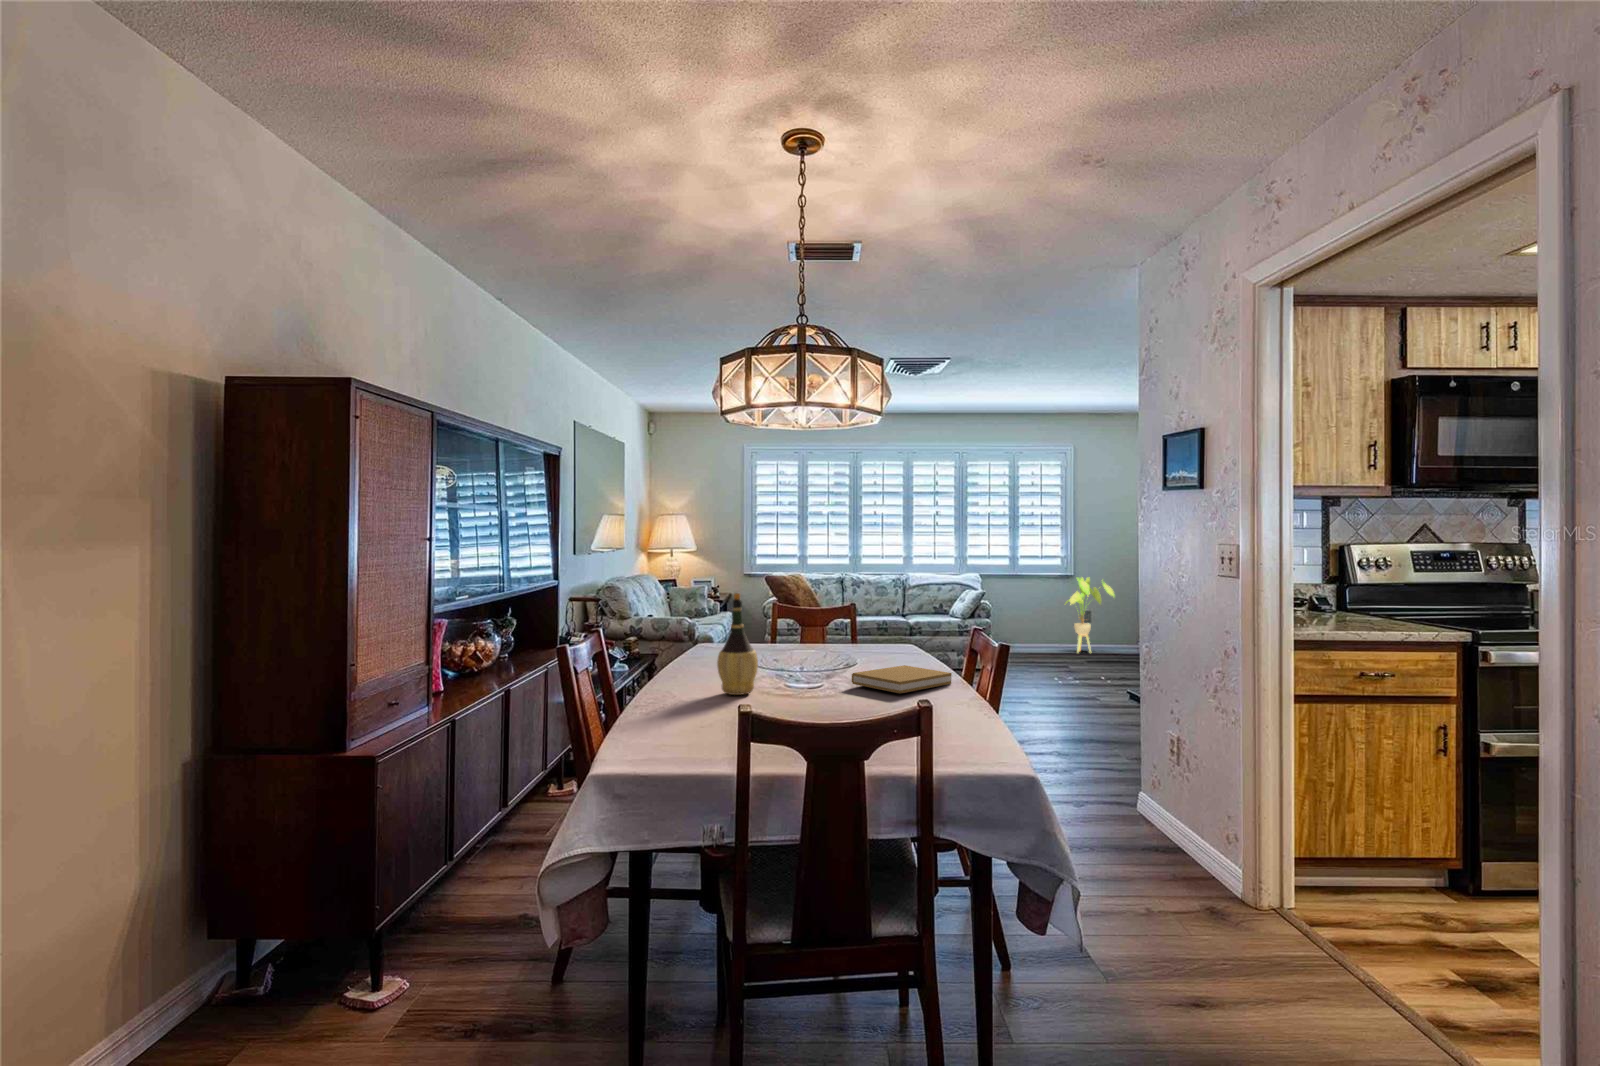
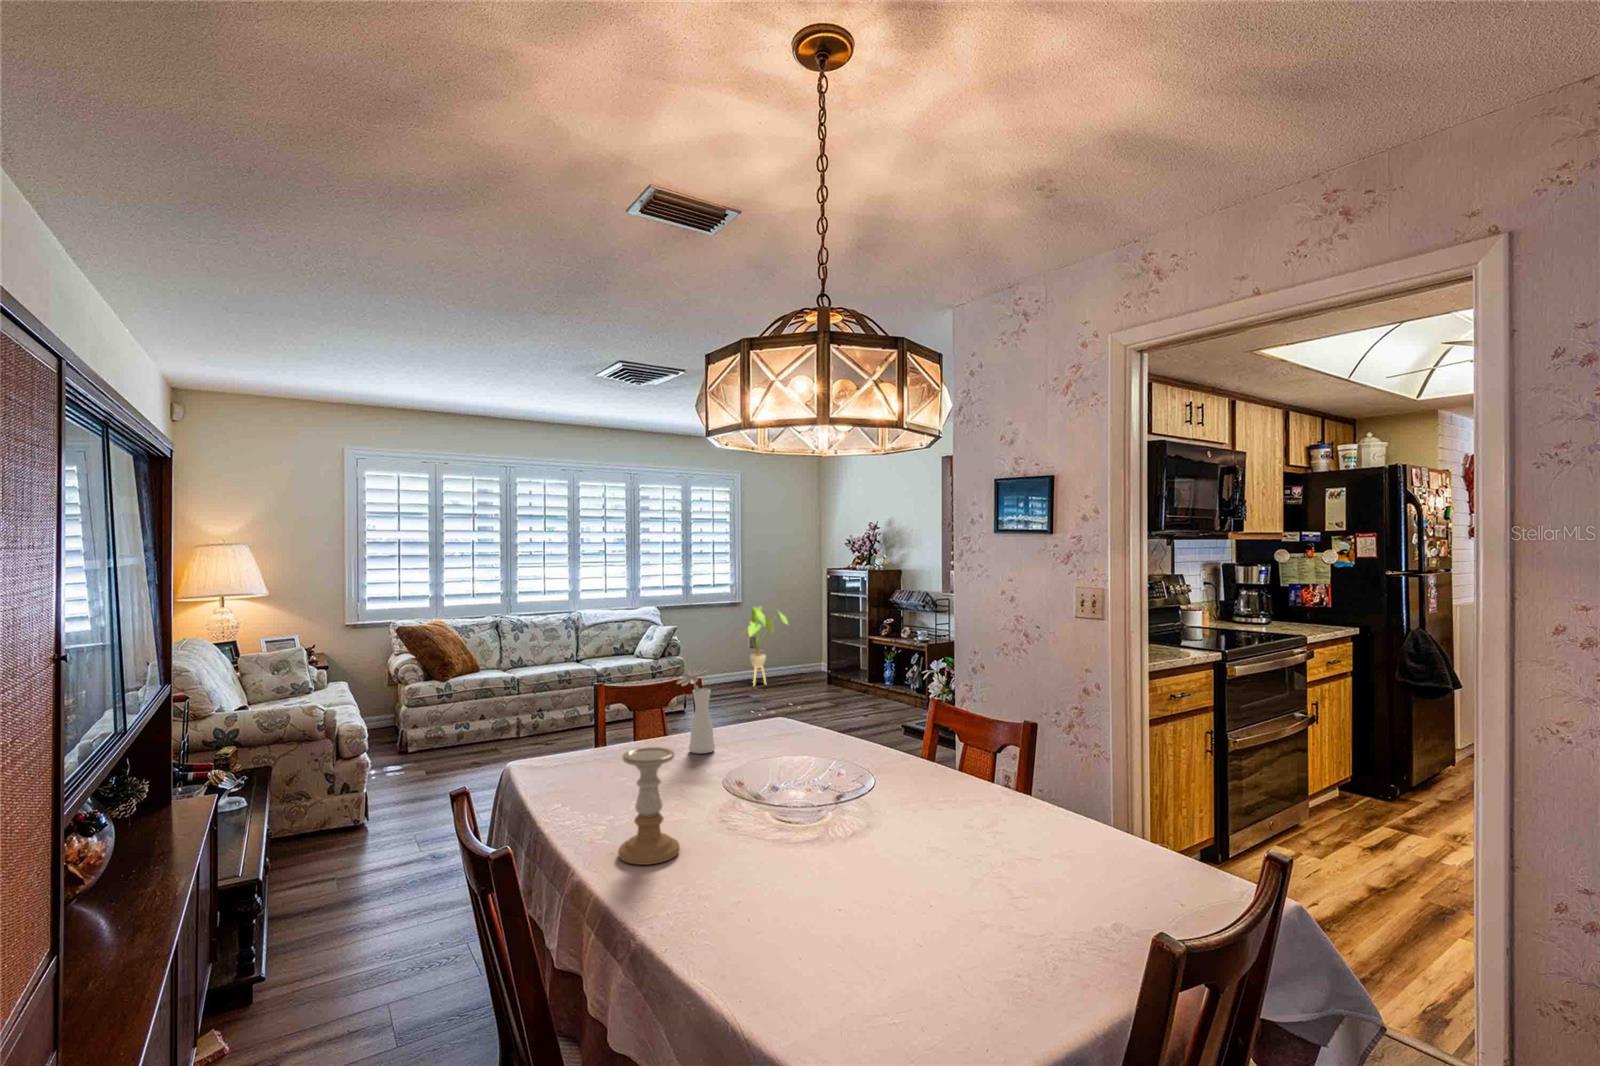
vase: none [803,587,830,649] -> present [677,666,715,754]
wine bottle: present [717,593,758,695] -> none [745,714,808,878]
candle holder: none [674,616,712,683] -> present [618,747,680,865]
book: present [852,665,952,693] -> none [890,773,979,824]

